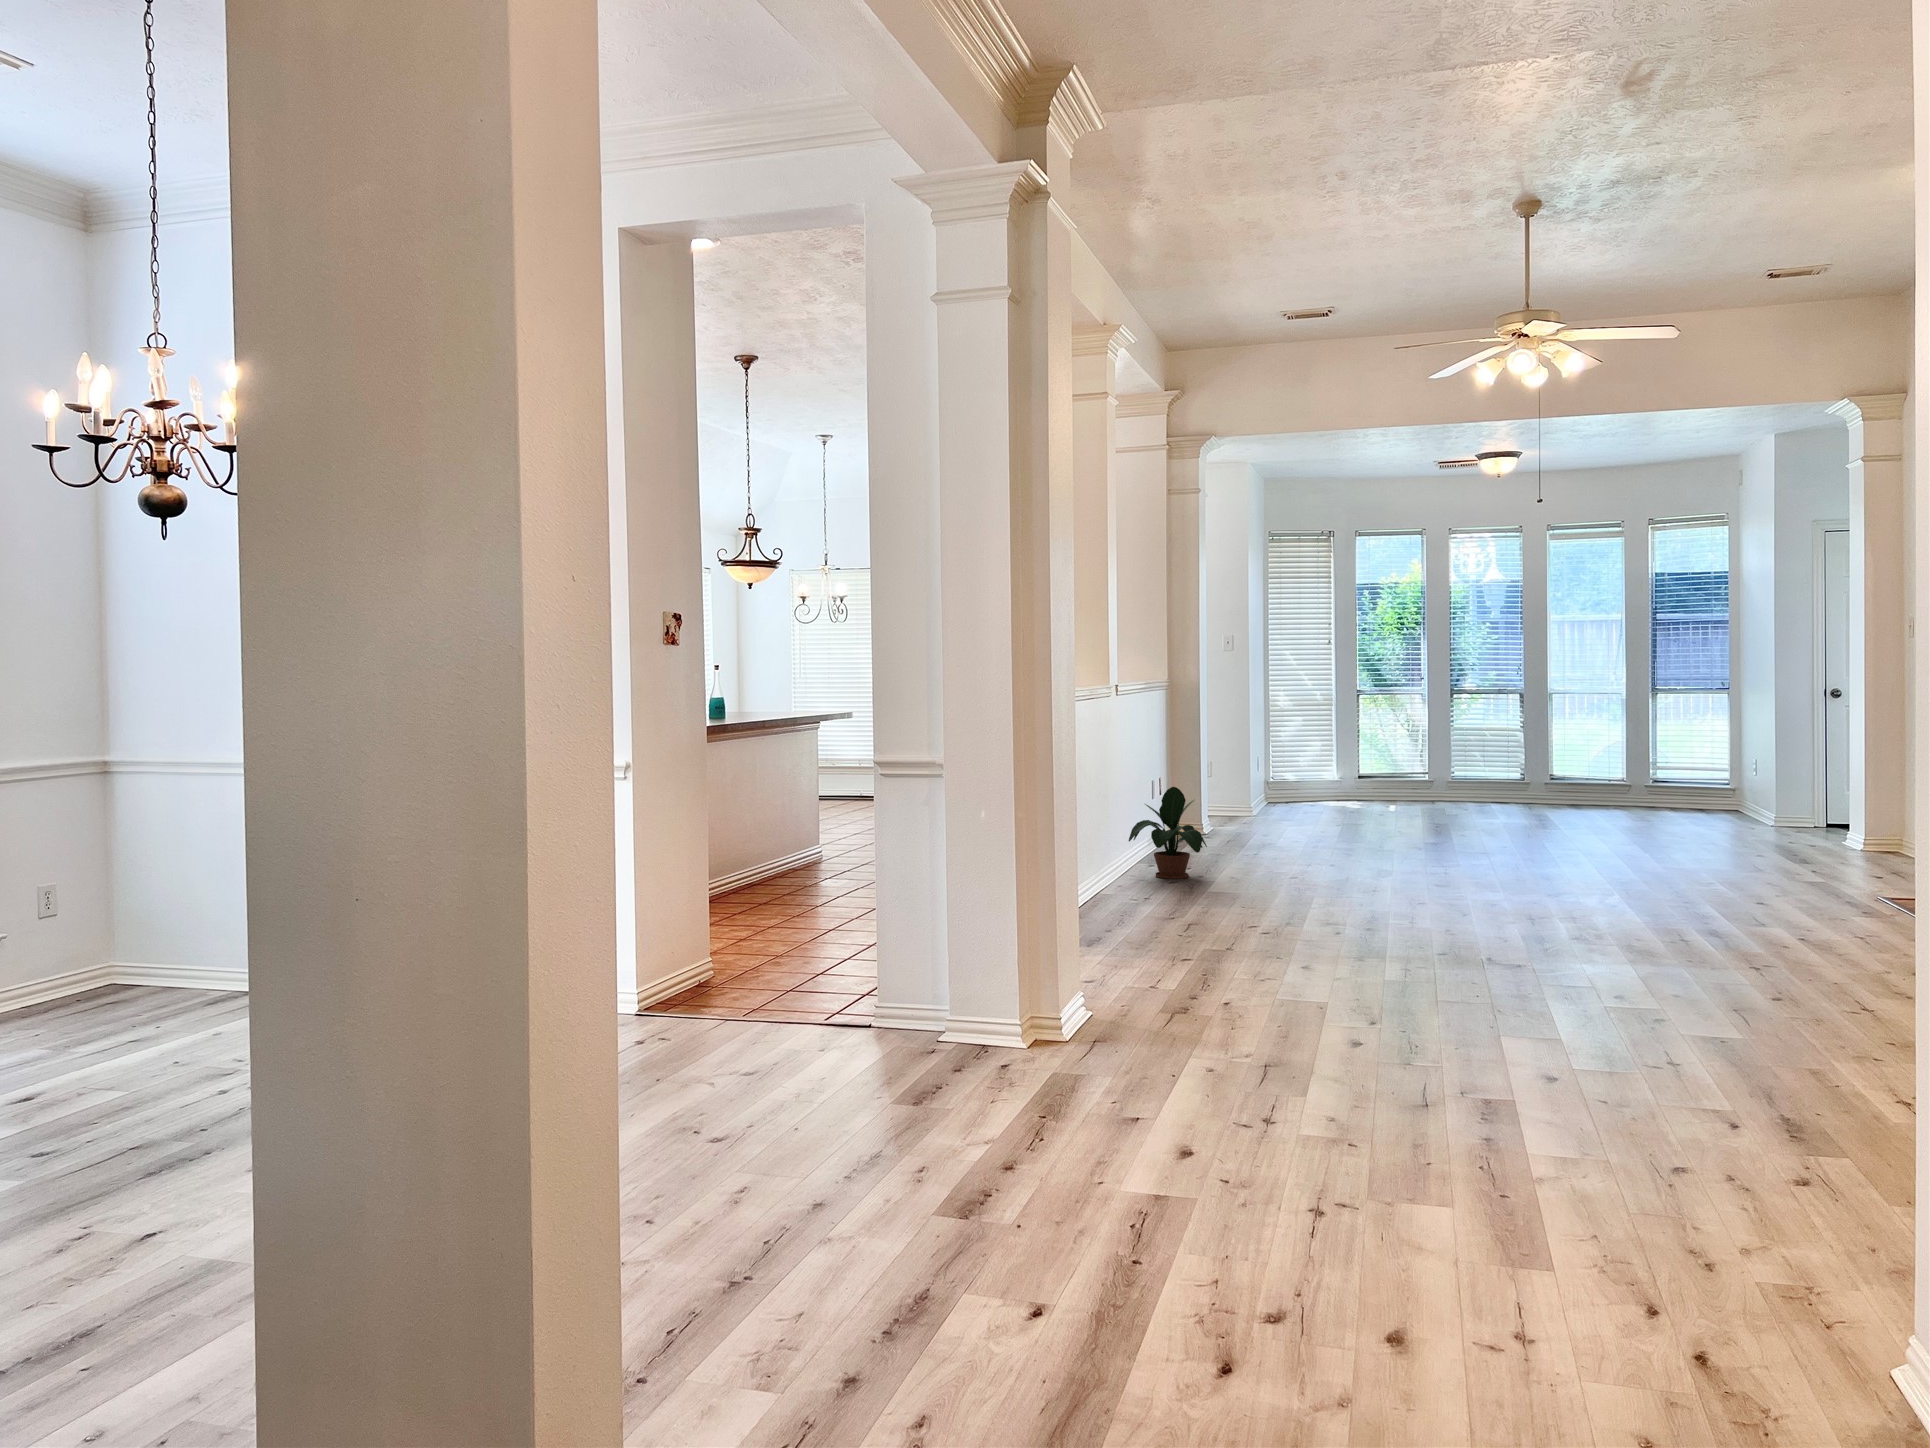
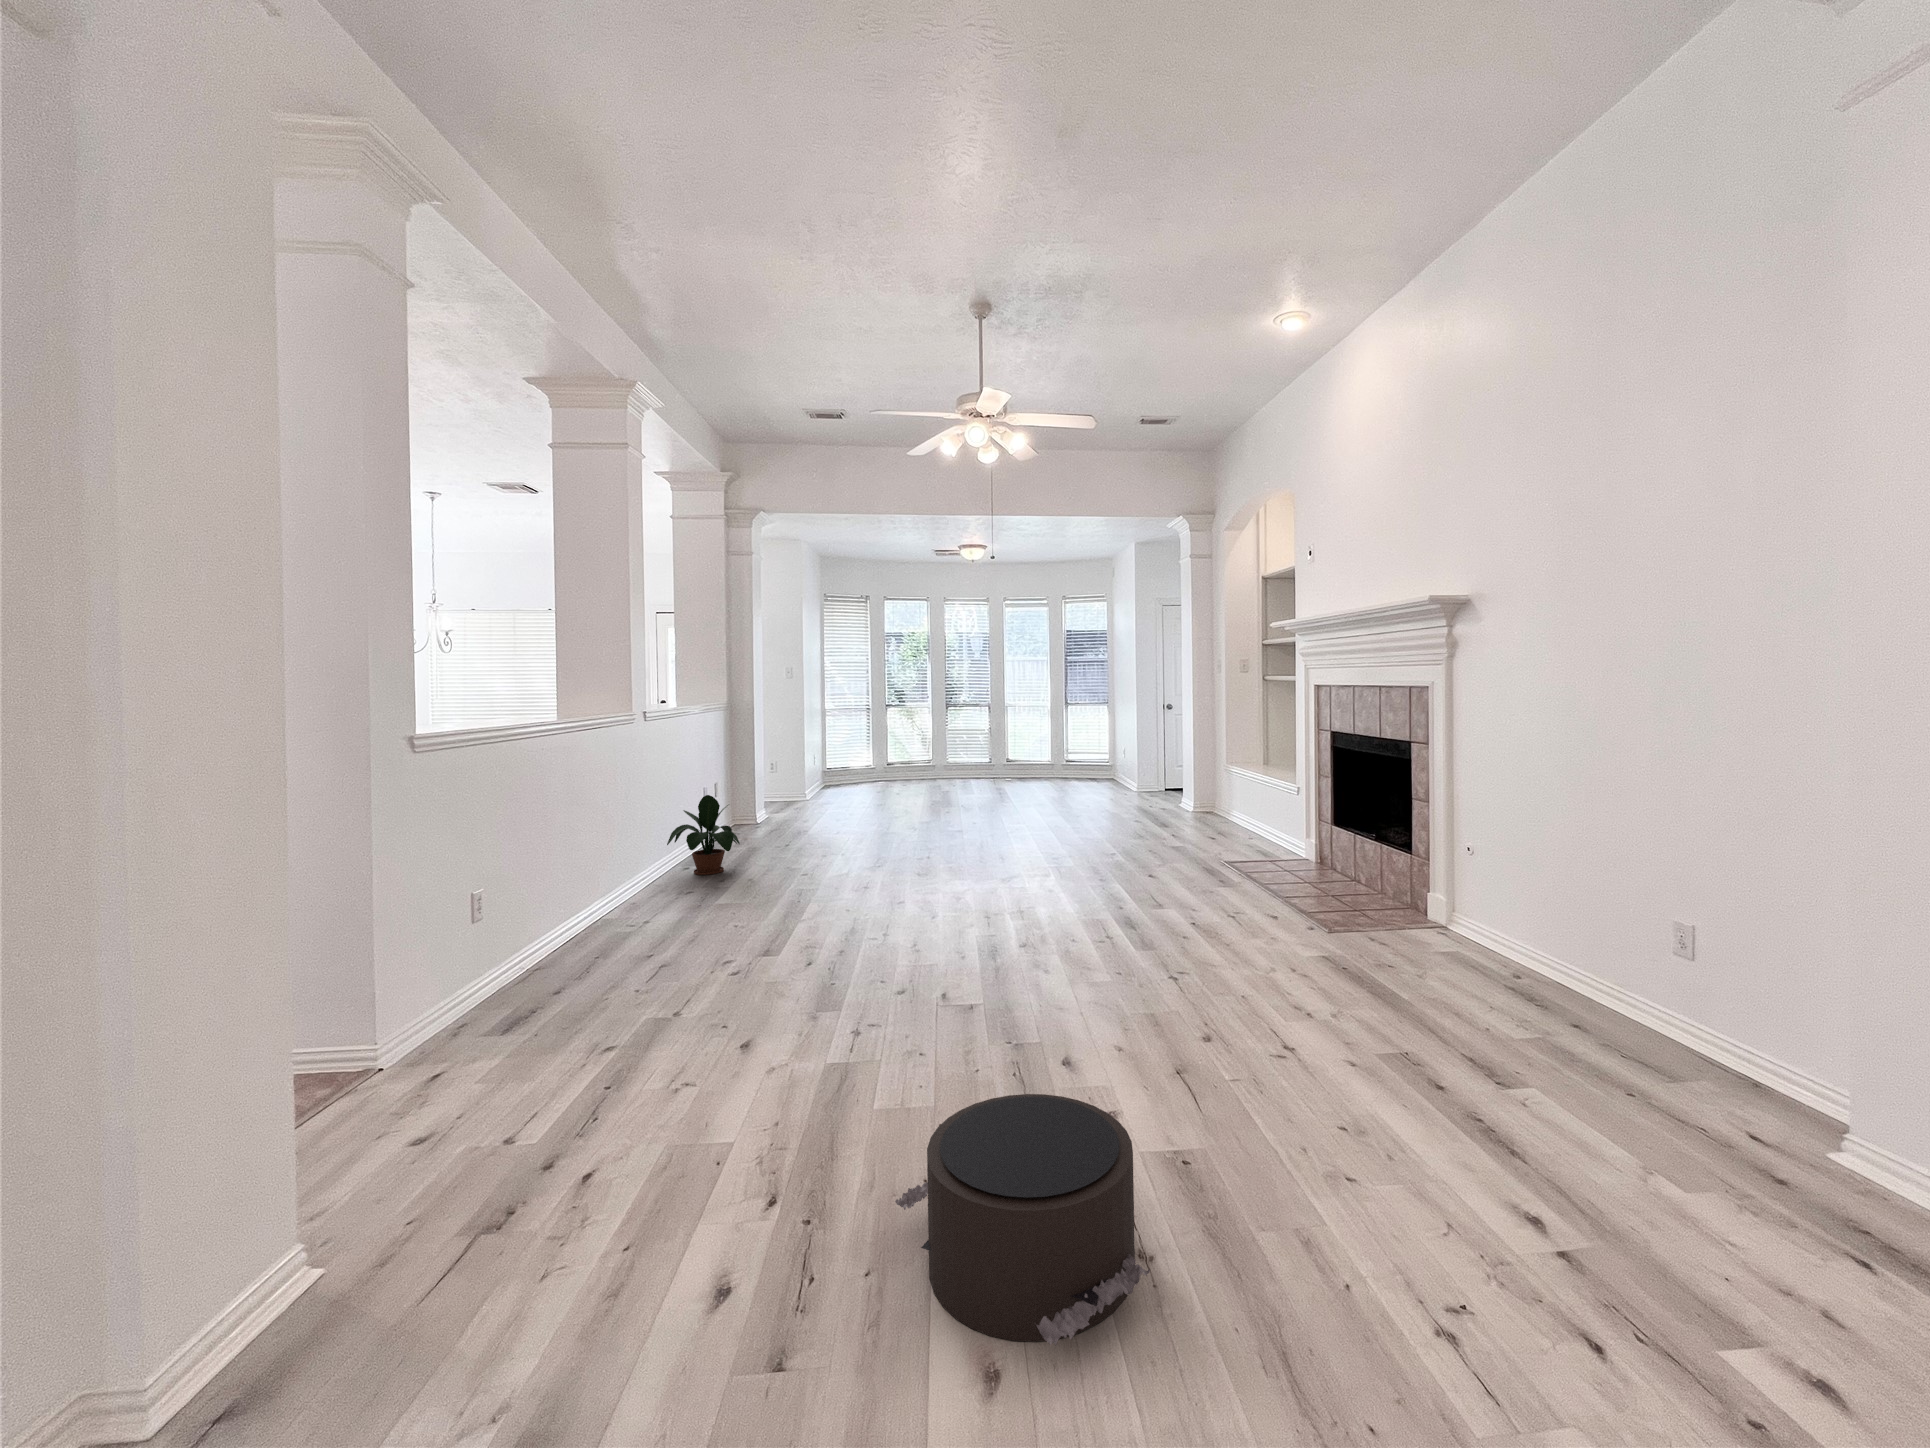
pouf: none [1465,1003,1684,1139] -> present [895,1094,1150,1346]

